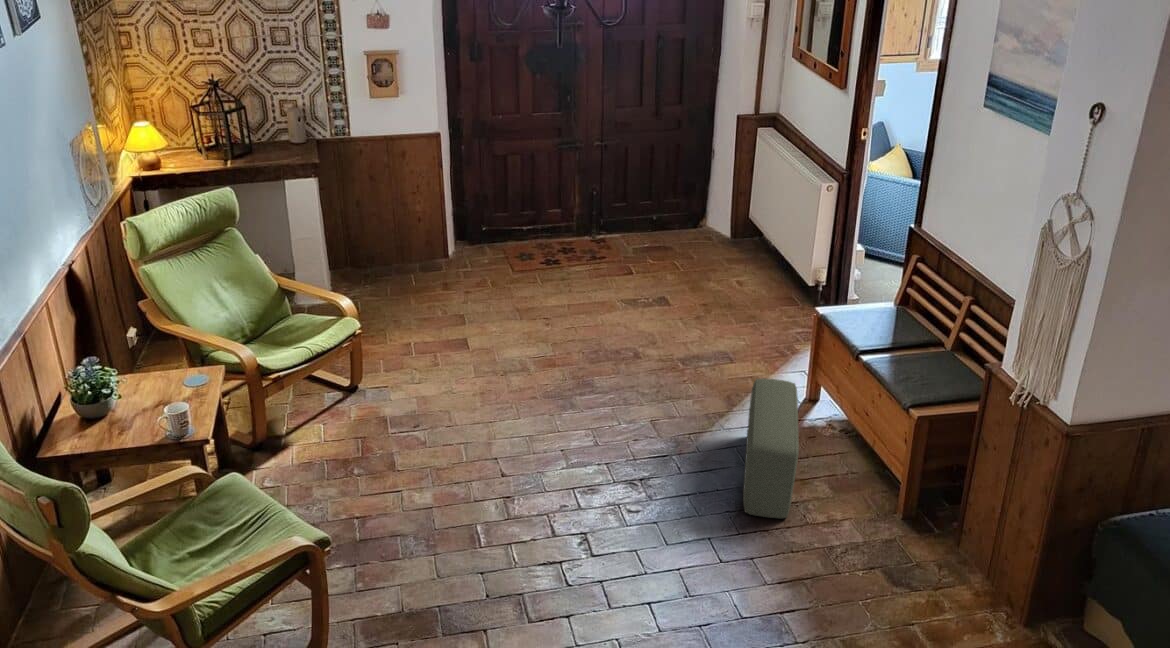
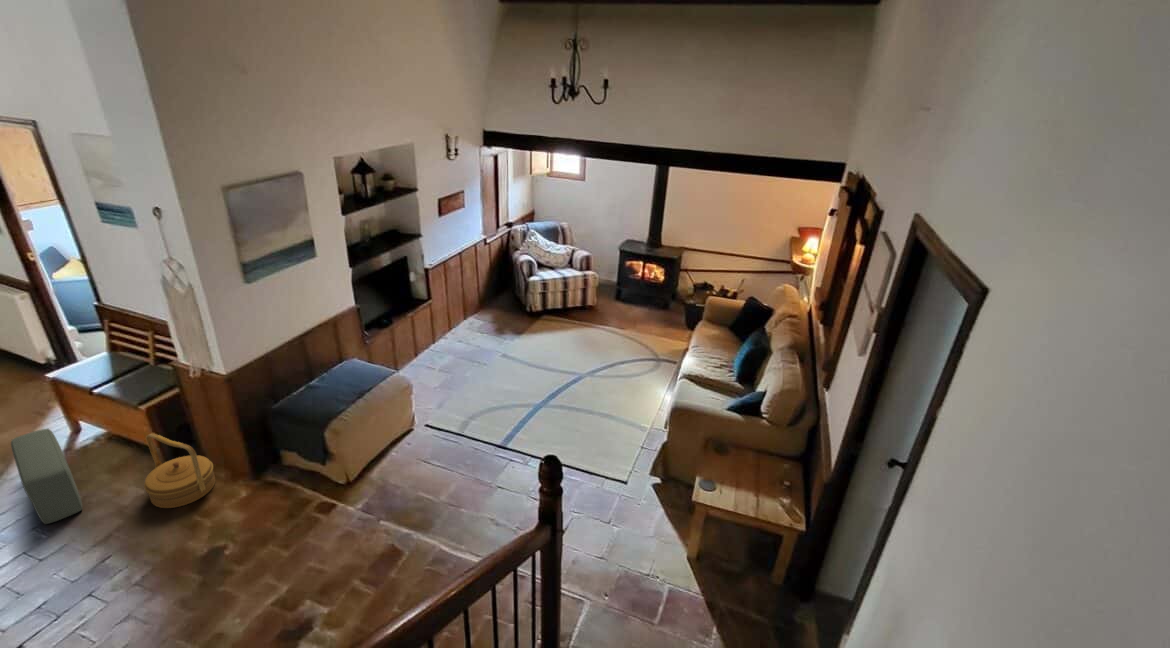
woven basket: none [865,458,967,598] -> present [144,433,215,508]

